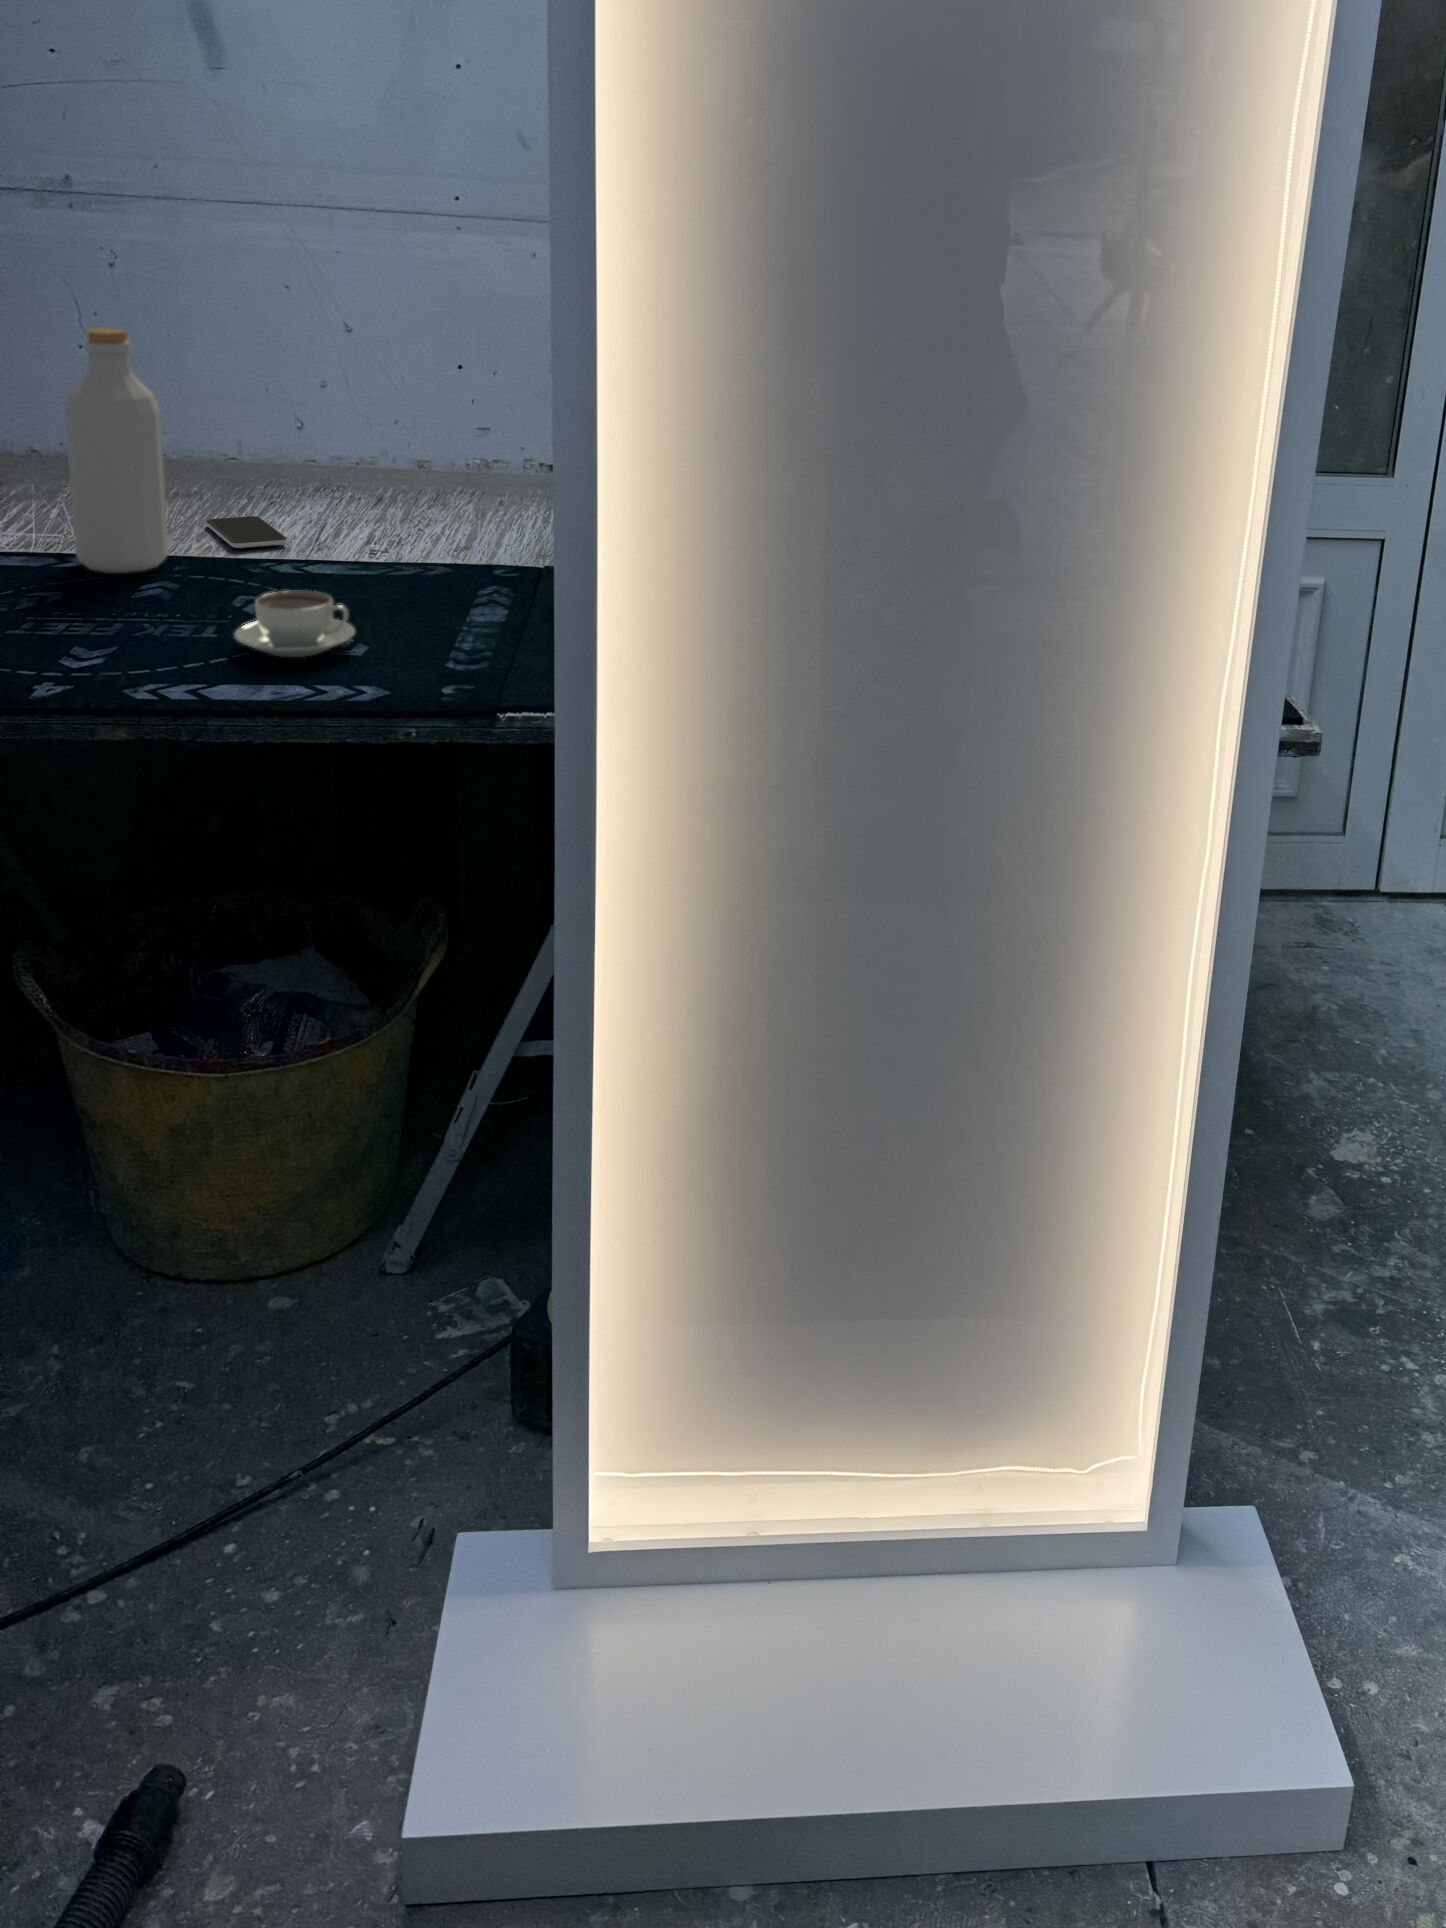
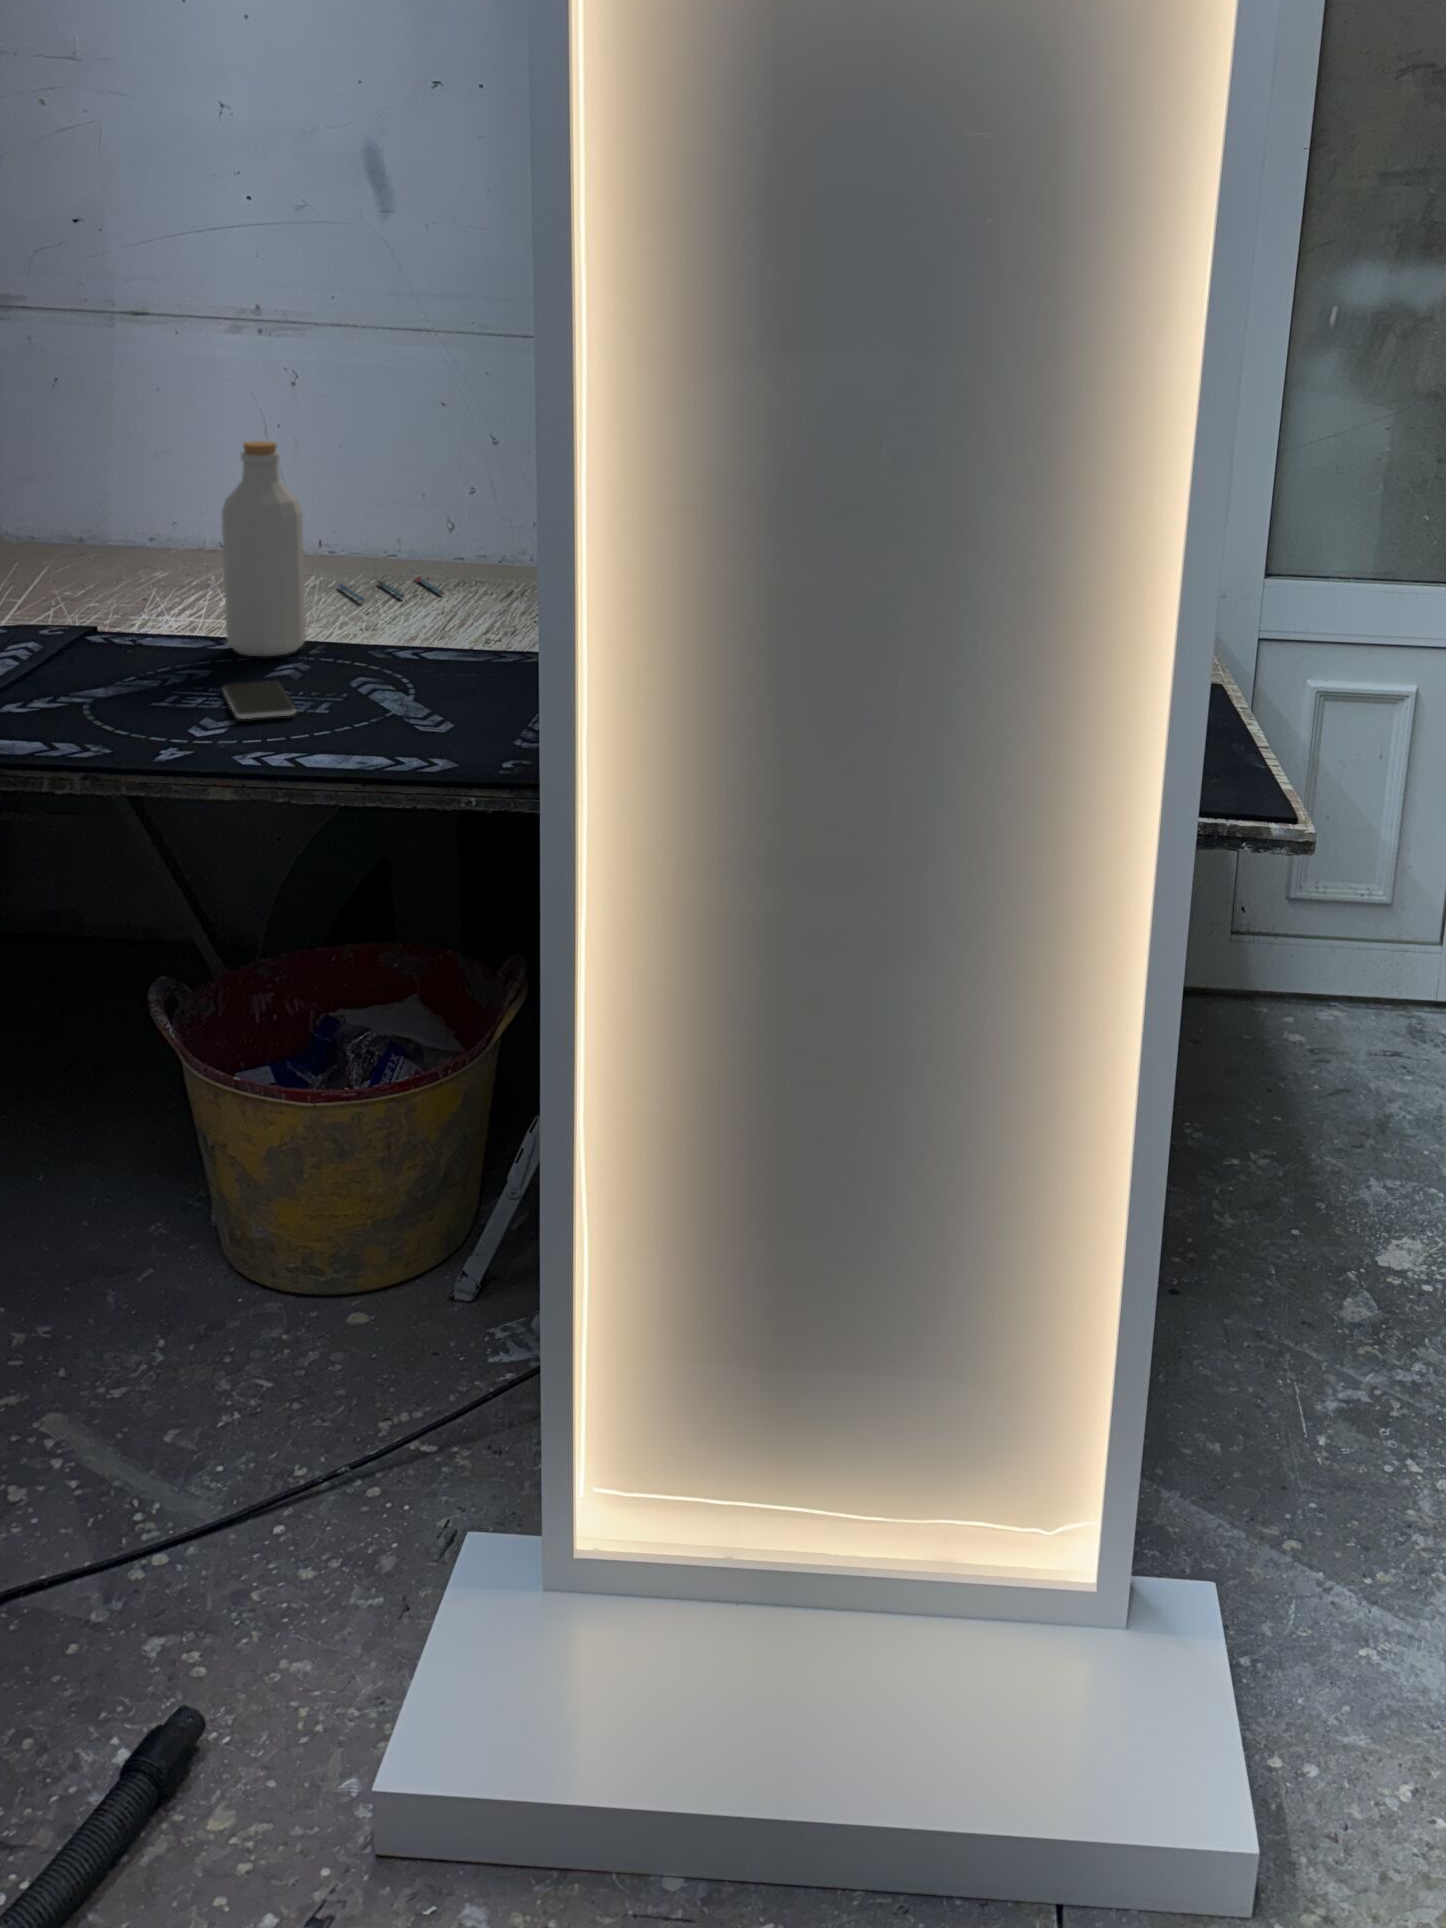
pen: none [189,482,313,510] -> present [339,578,443,601]
smartphone: present [206,516,287,548] -> present [223,681,296,719]
coffee cup: present [234,590,355,657] -> none [343,675,448,734]

